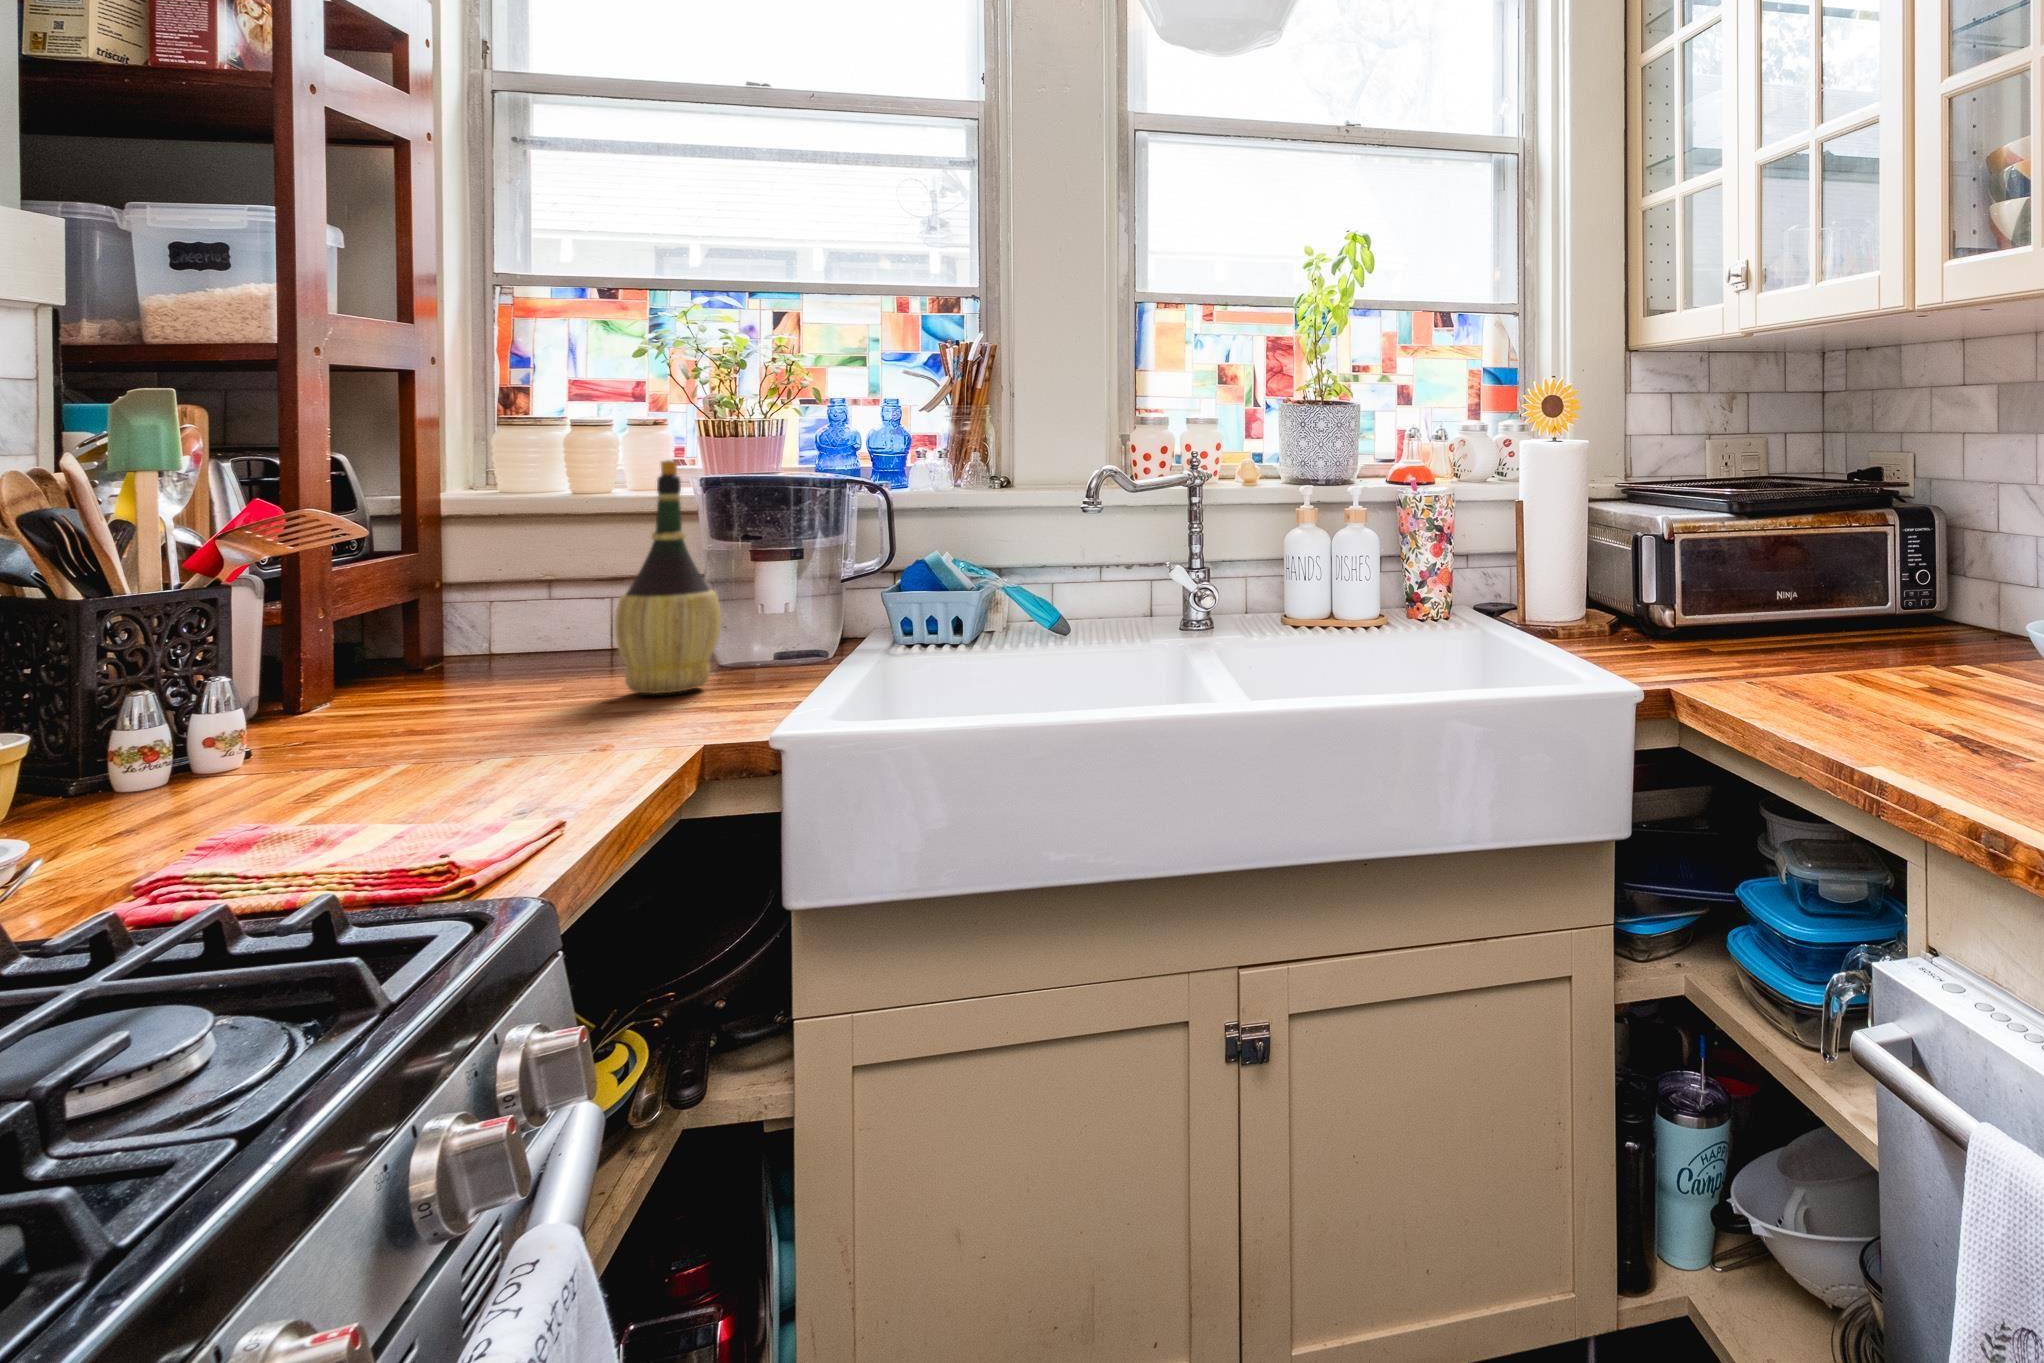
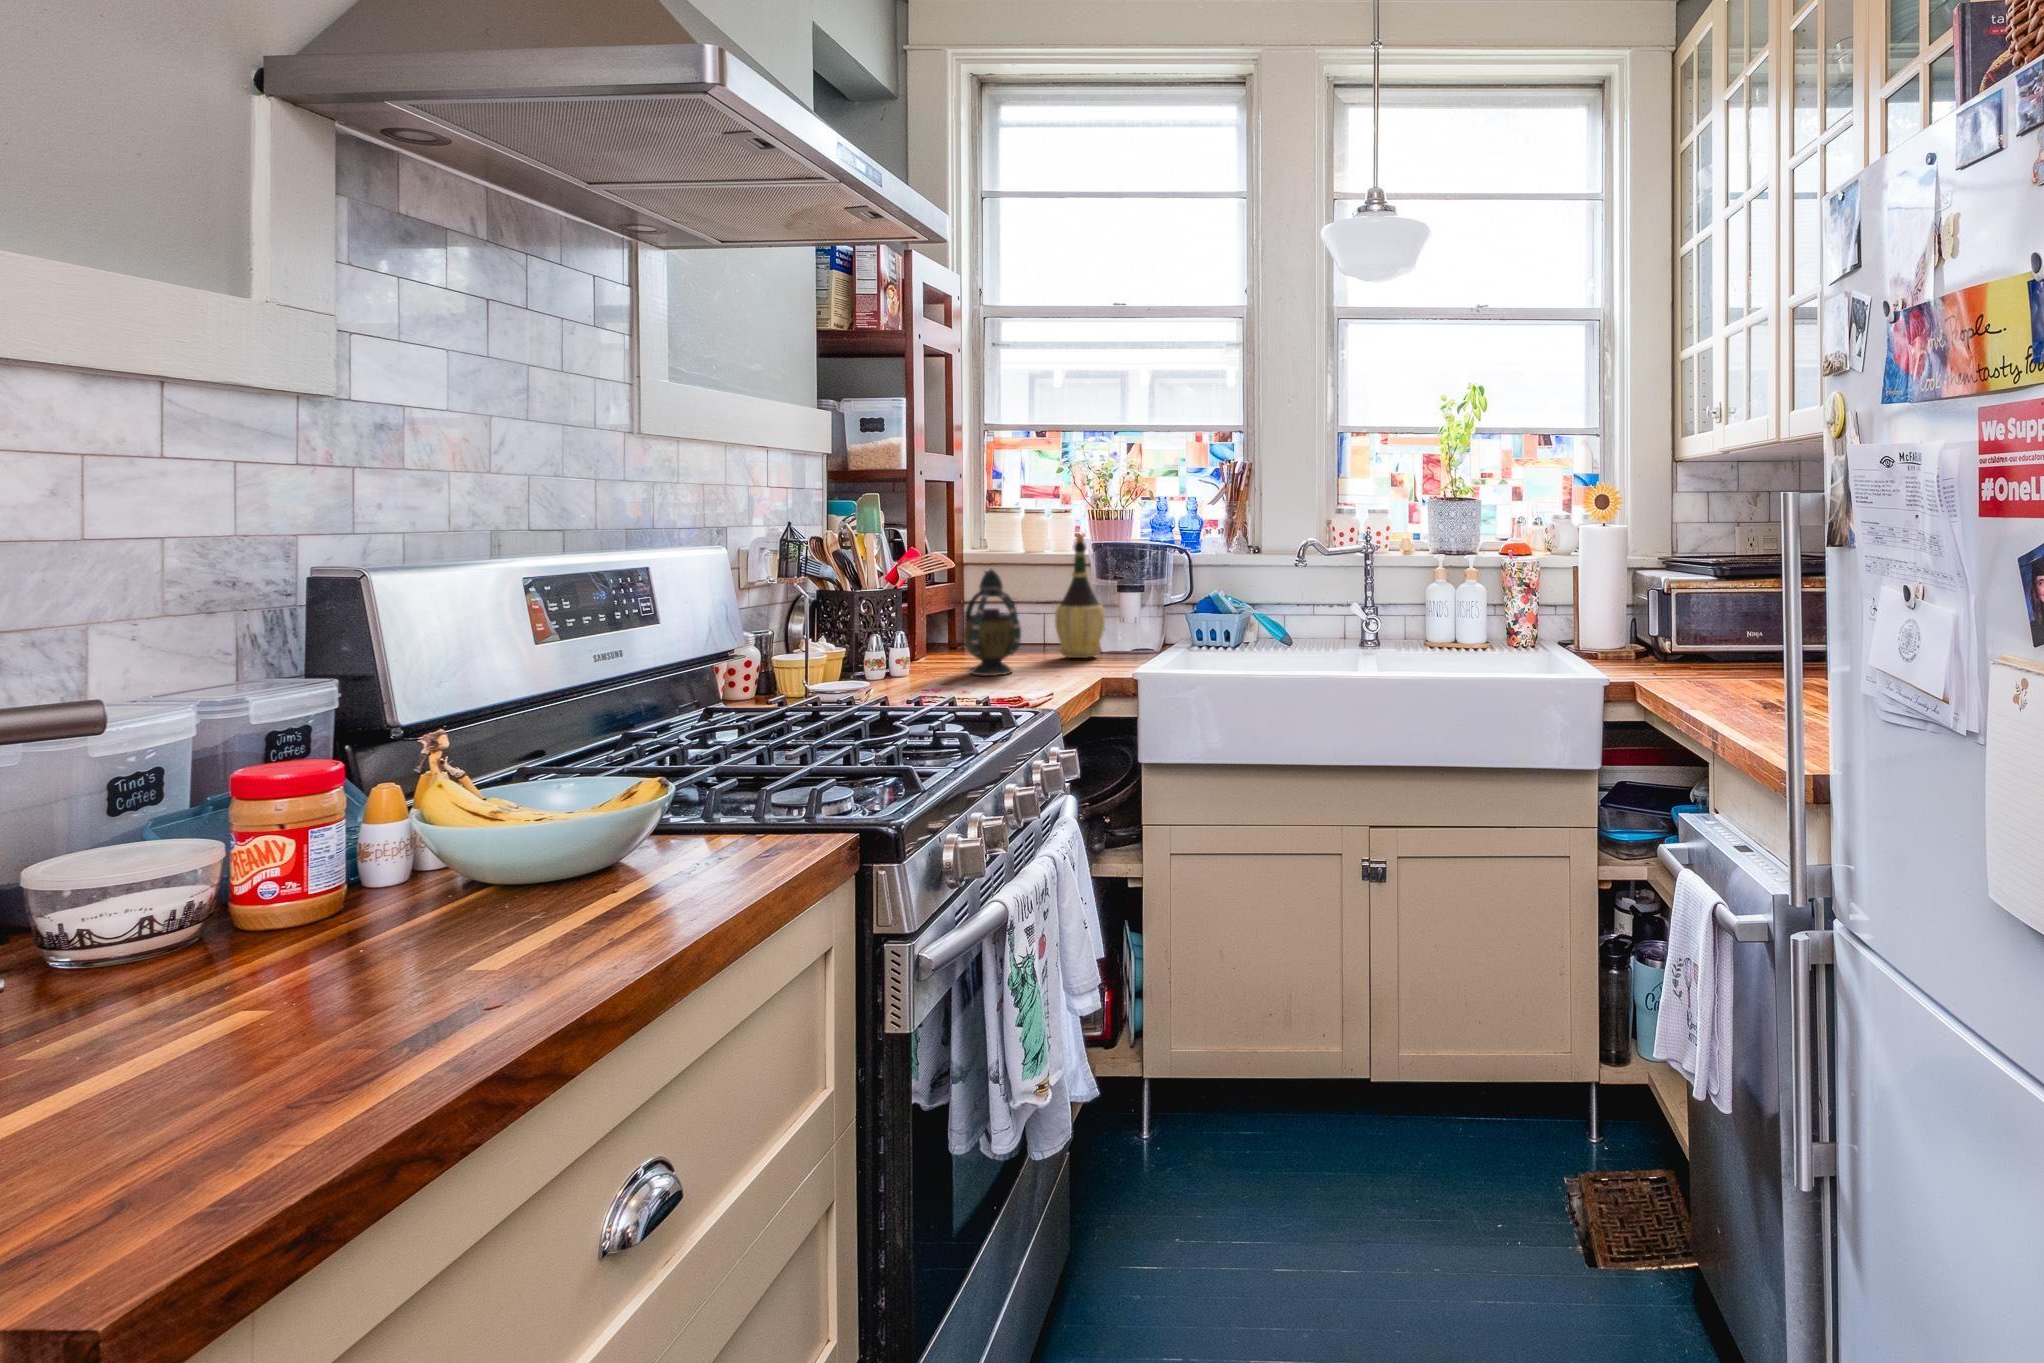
teapot: none [385,528,522,752] -> present [963,569,1021,676]

